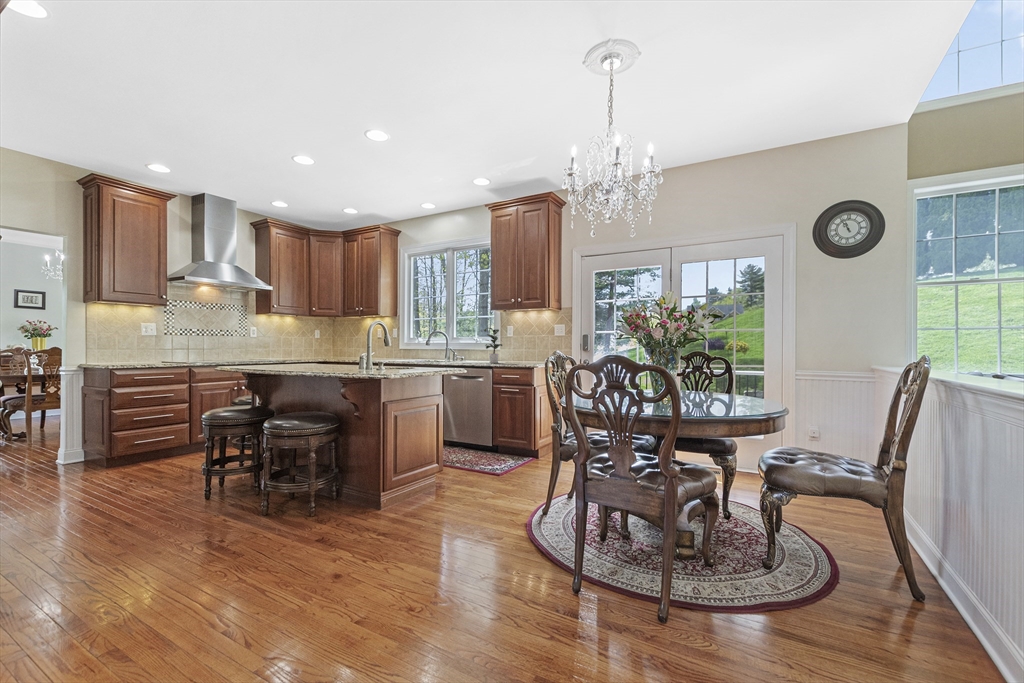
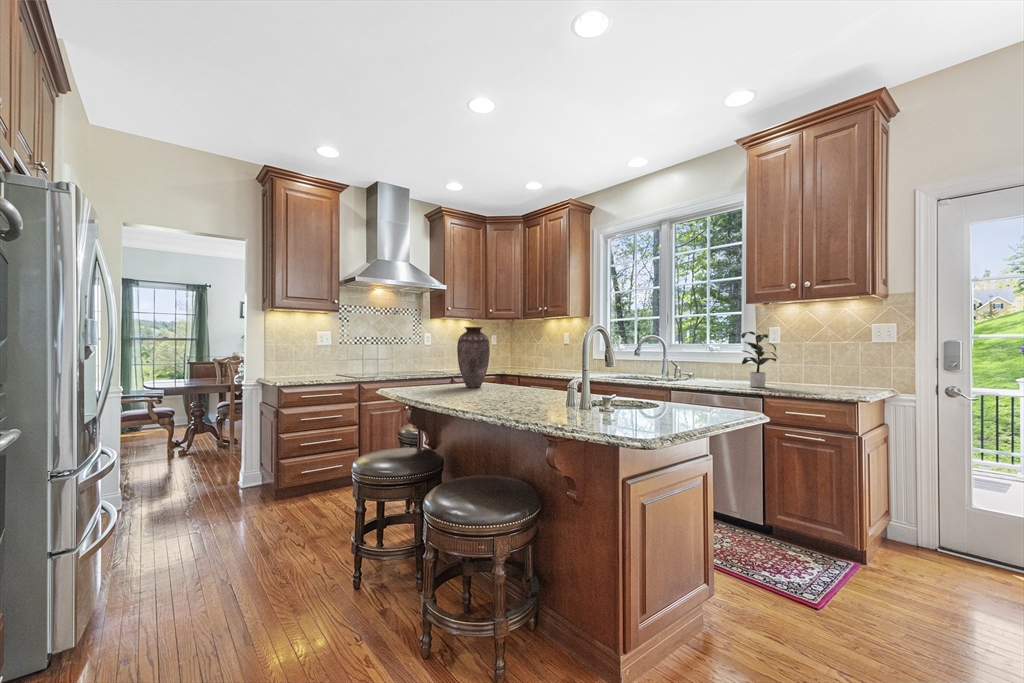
vase: none [284,321,309,364] -> present [457,327,490,388]

